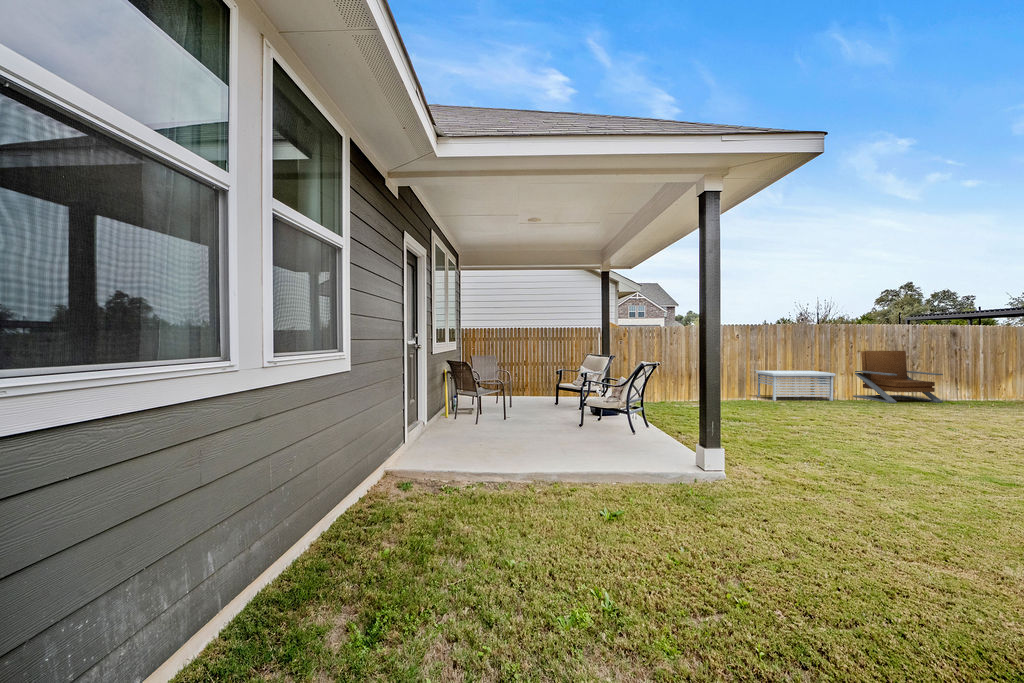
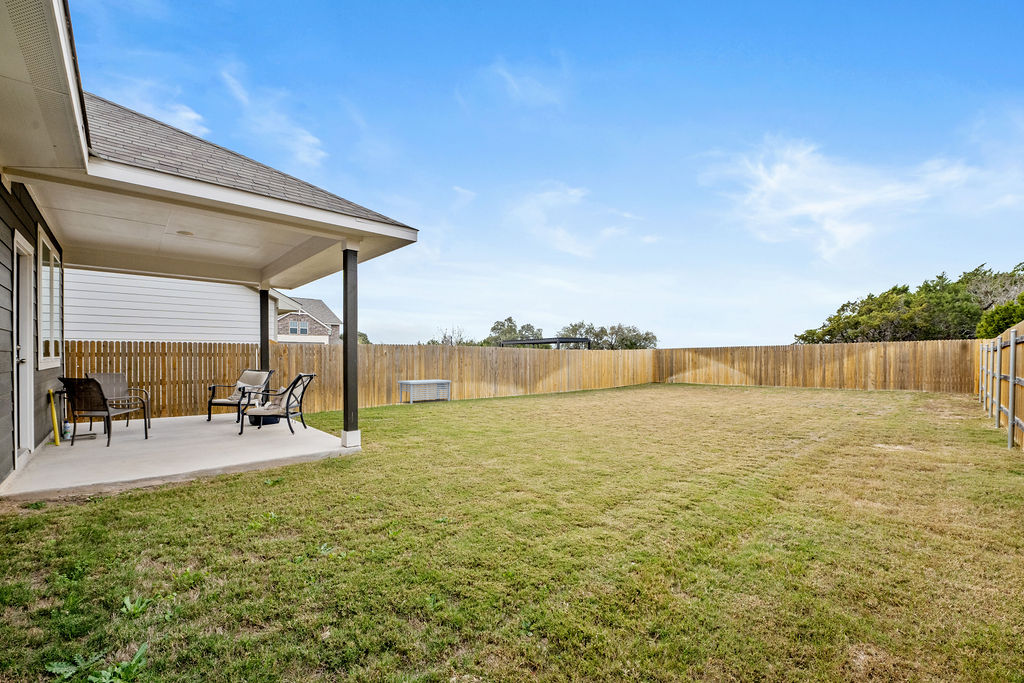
lounge chair: present [853,351,943,403] -> none [463,363,510,399]

